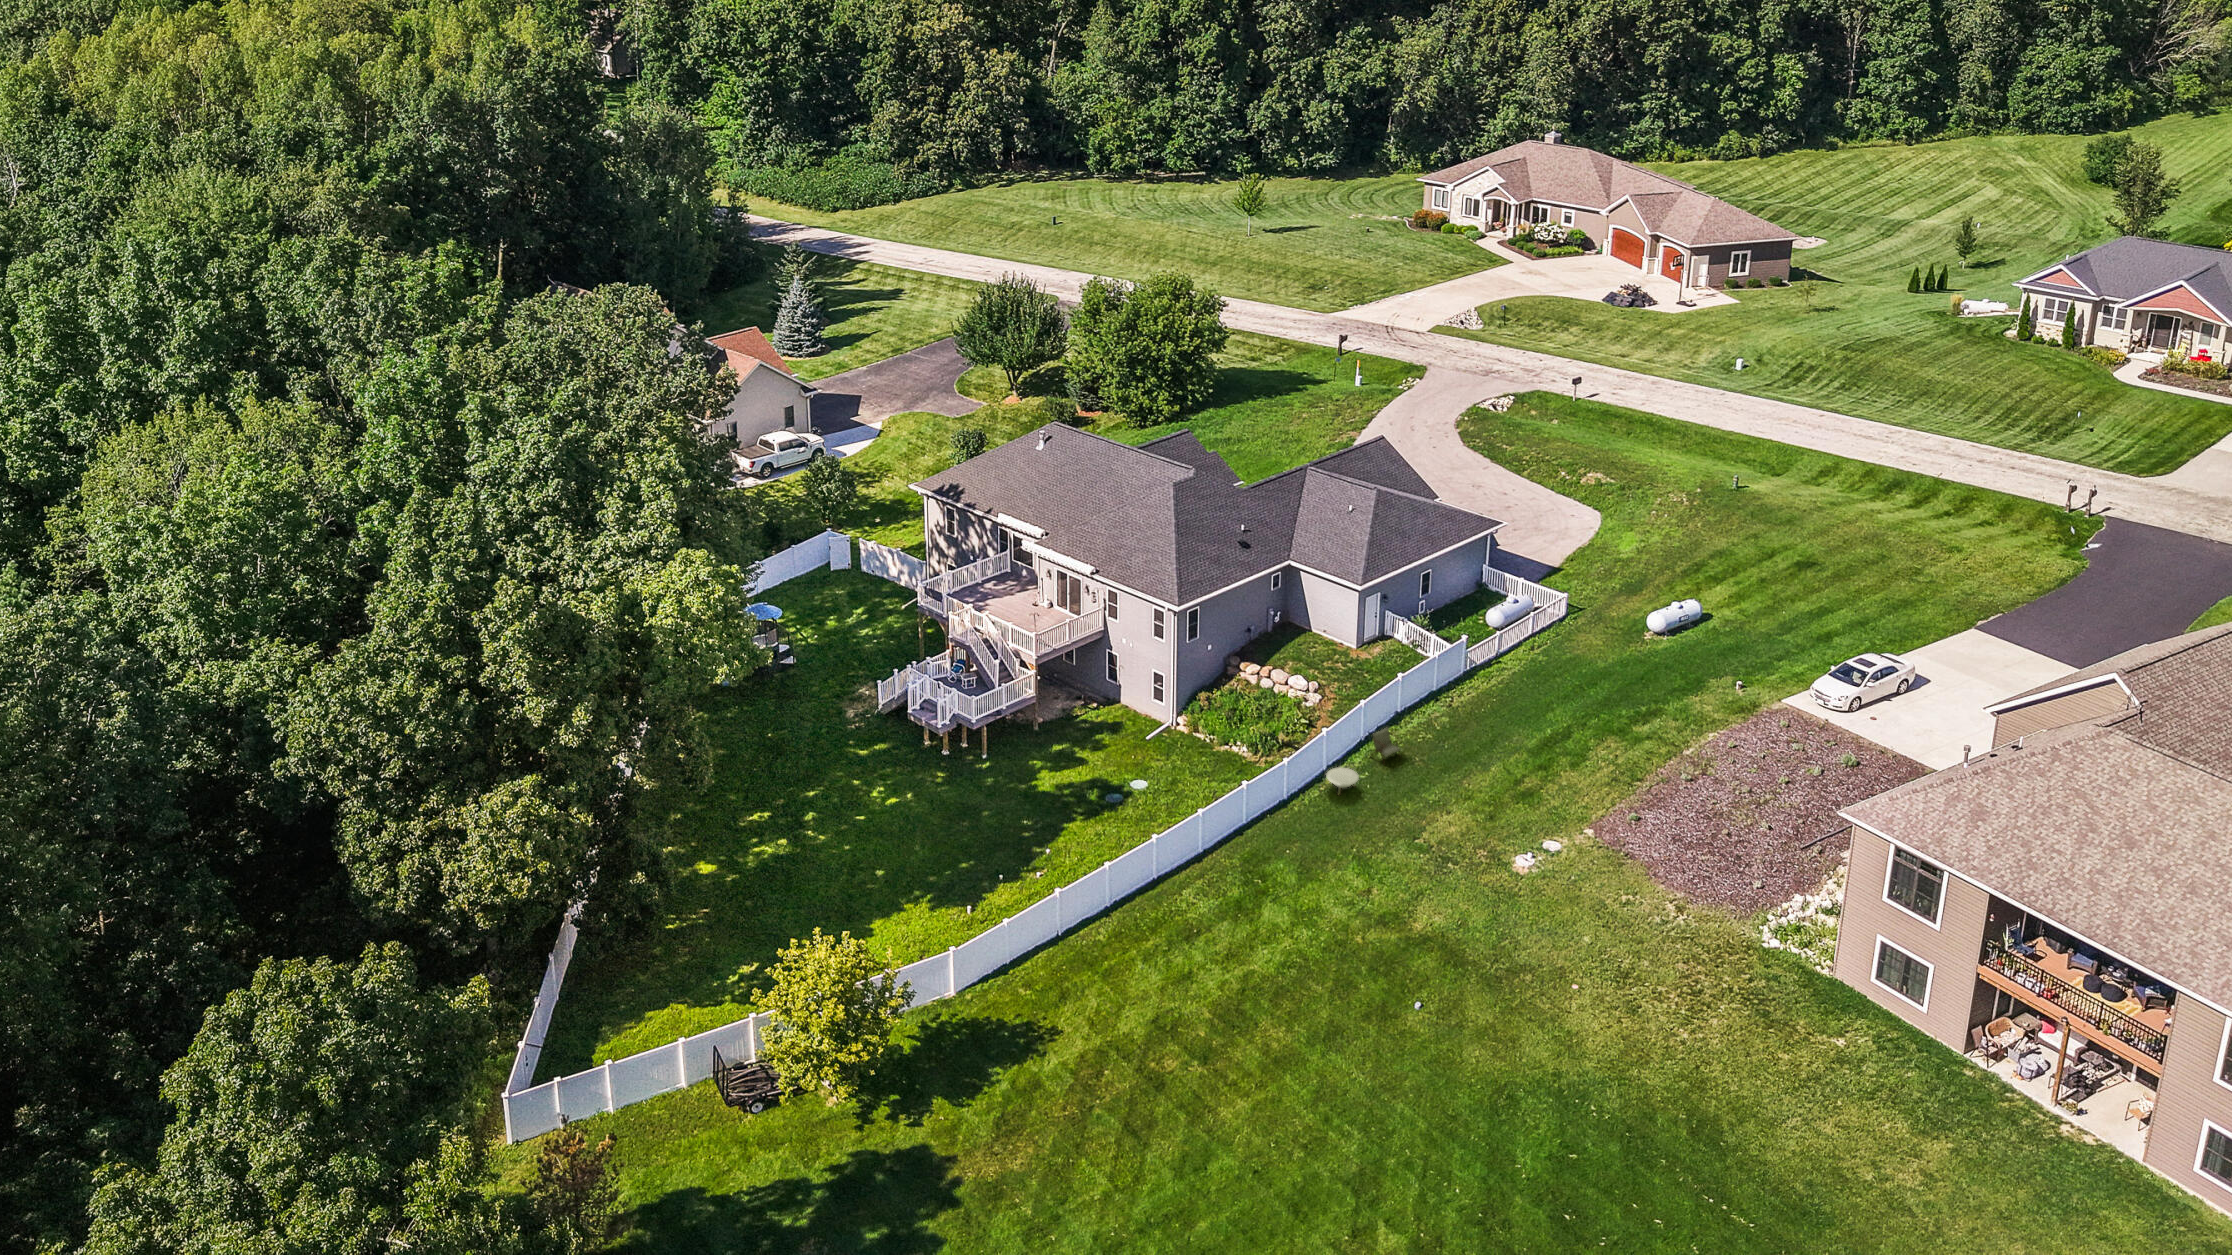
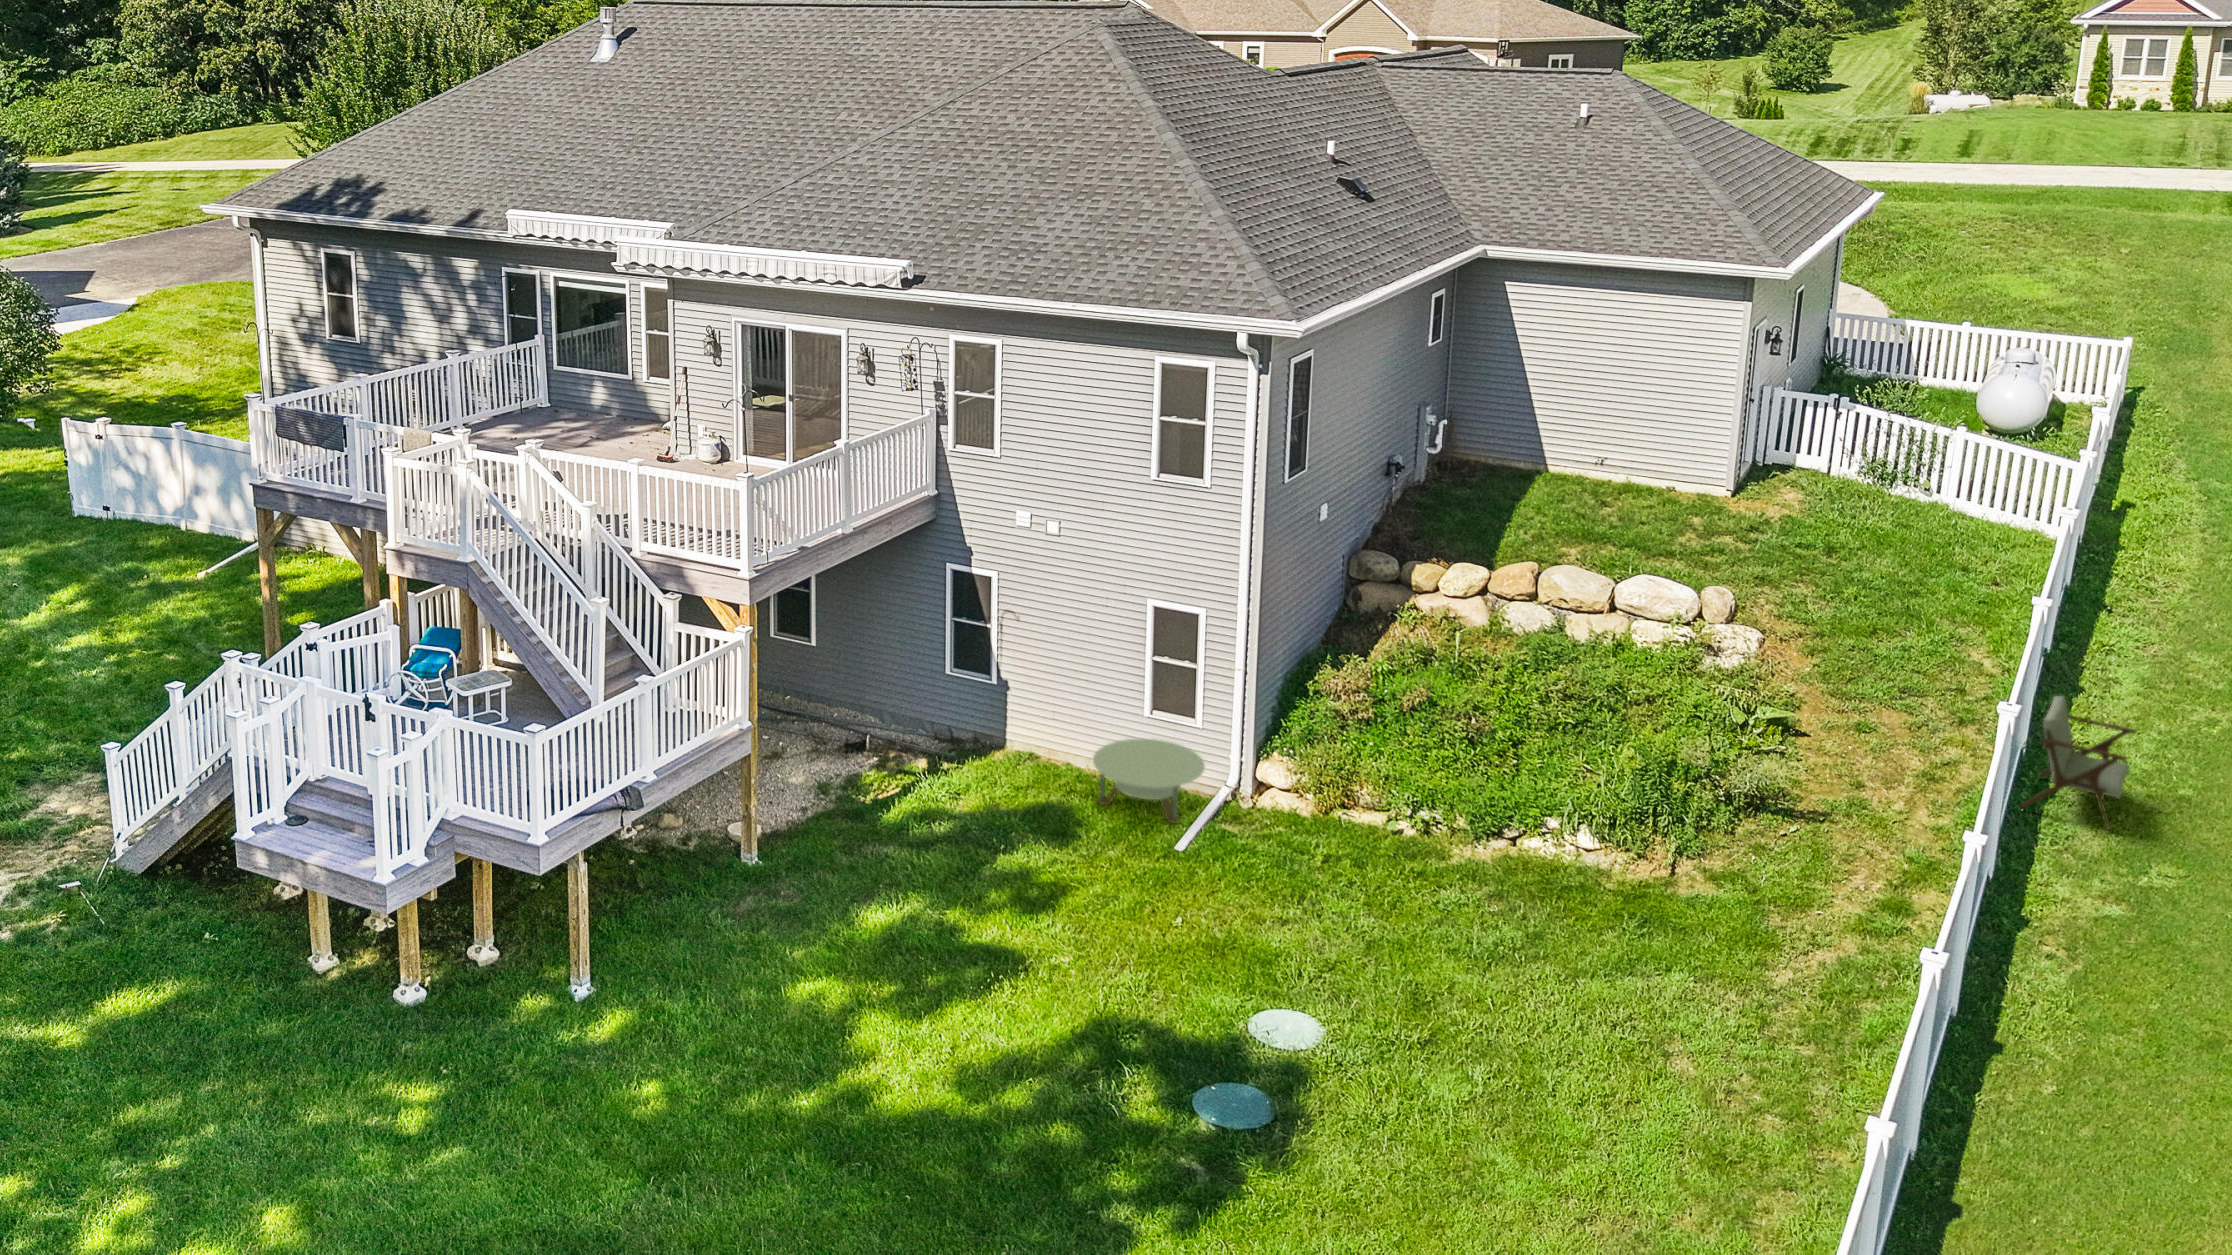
round table: present [1326,767,1359,794] -> present [1093,739,1205,824]

